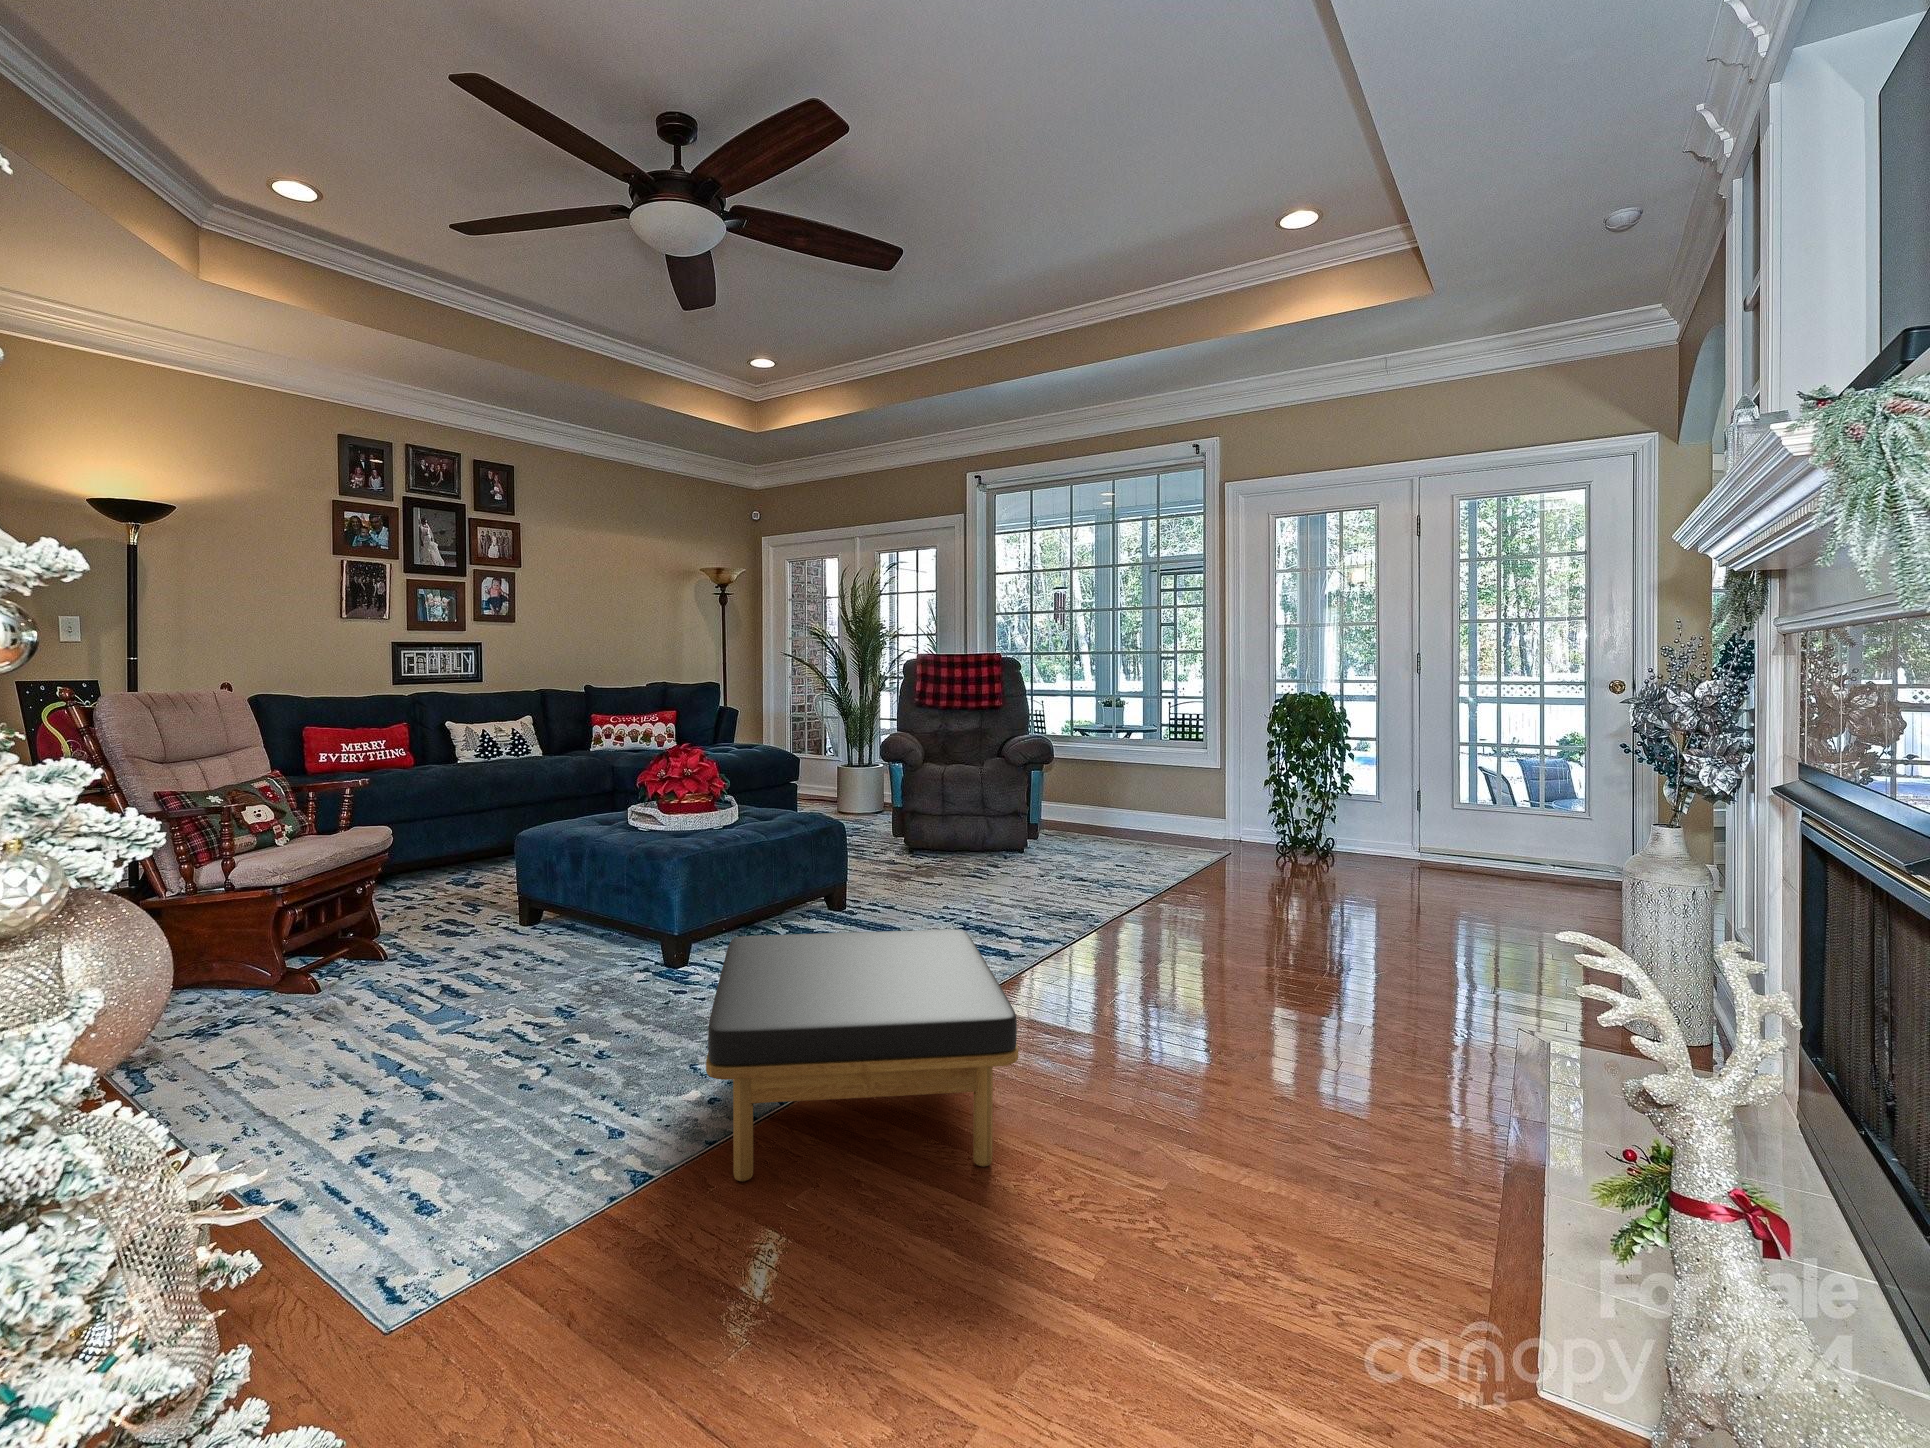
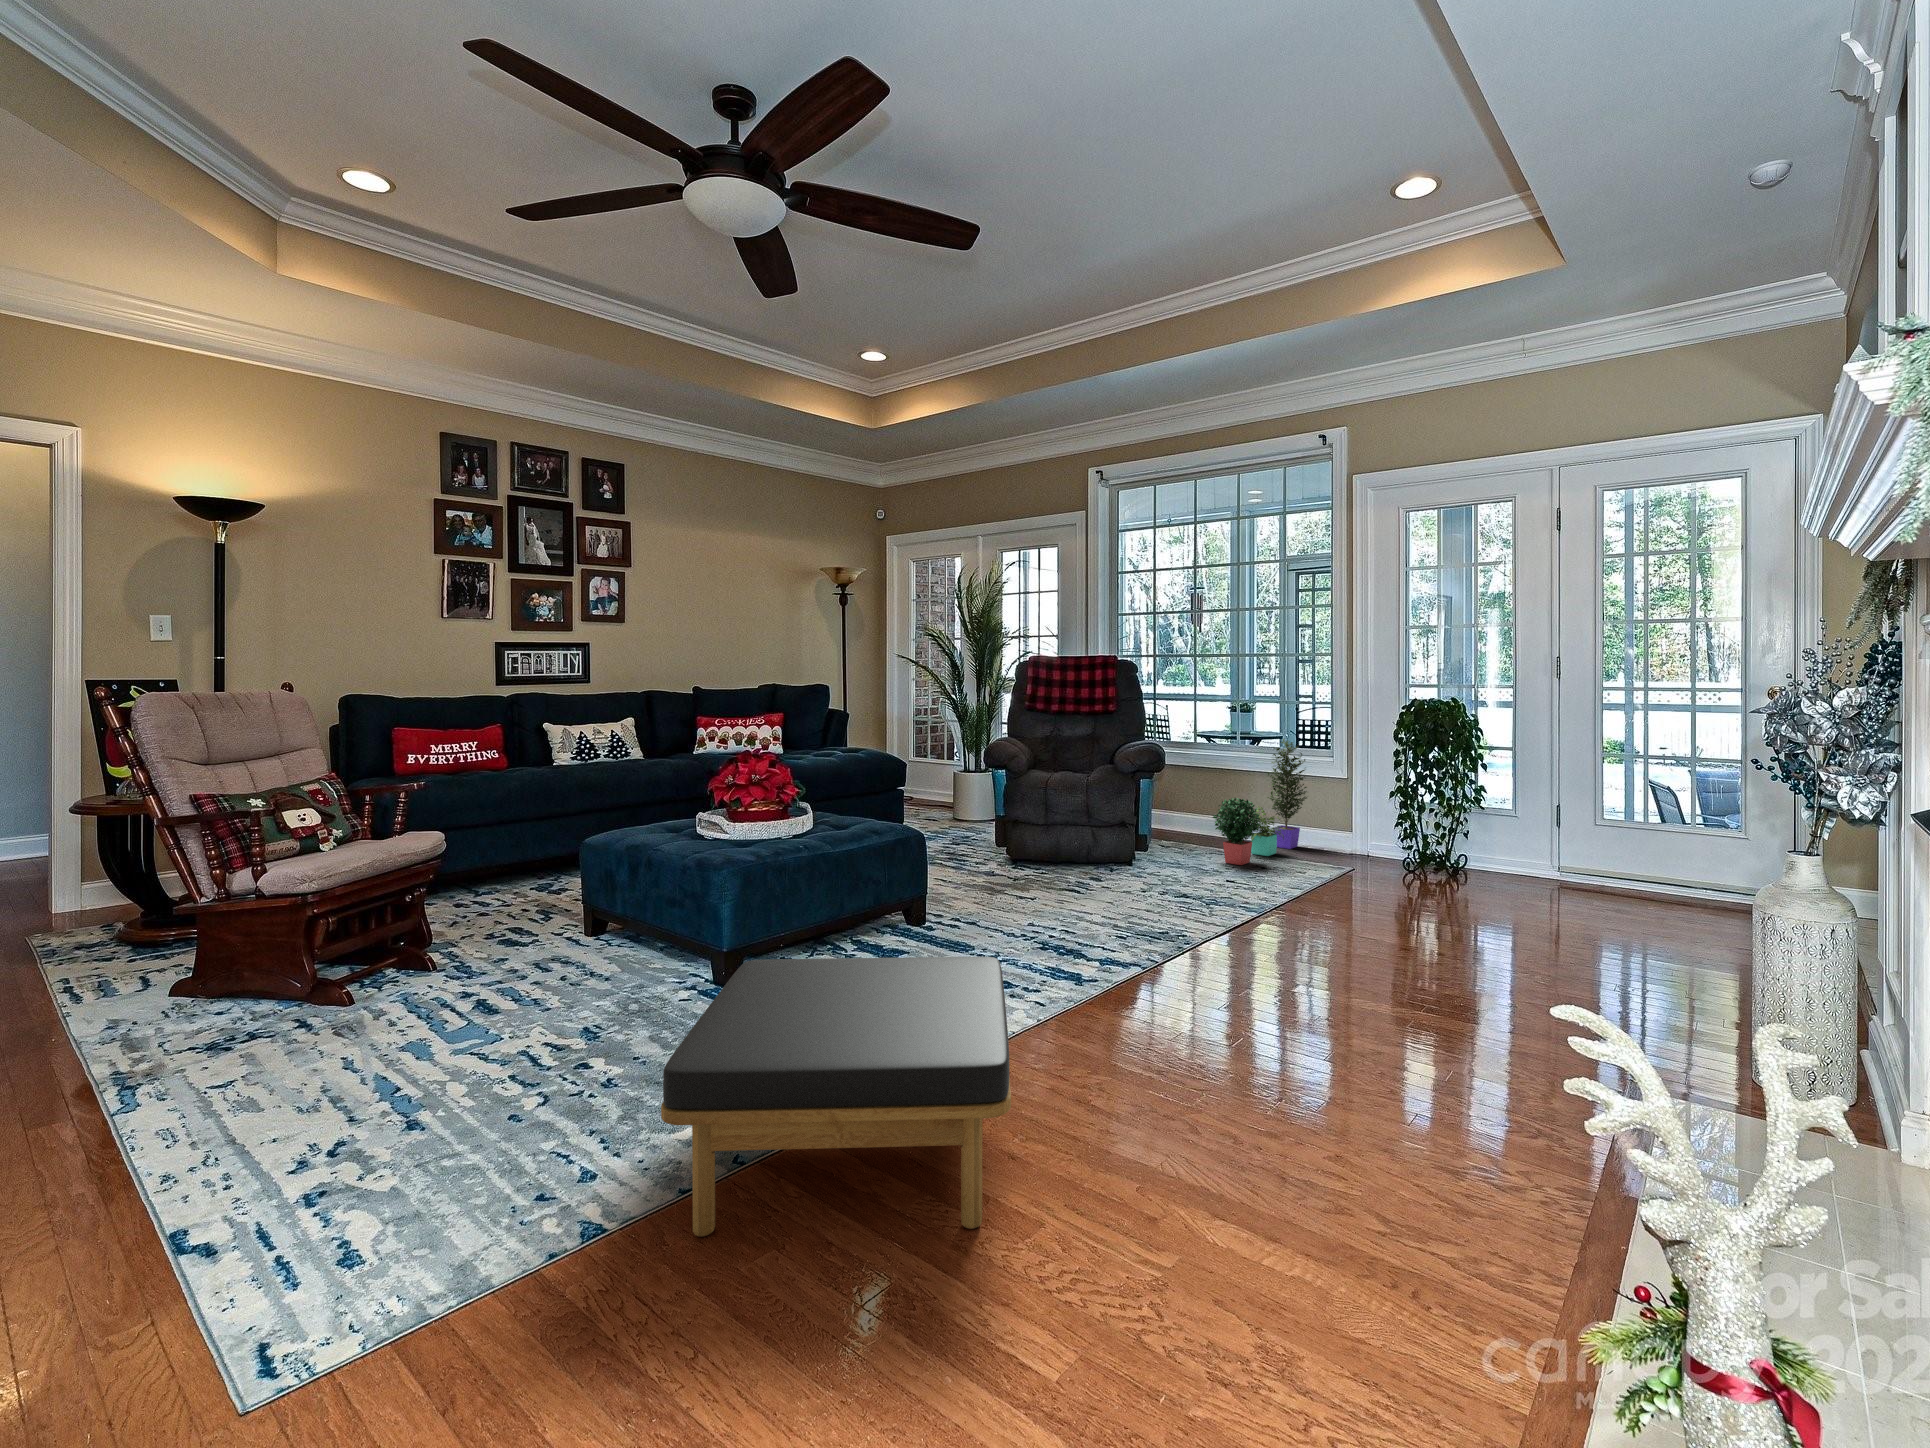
potted plant: none [1097,732,1183,851] -> present [1213,739,1307,865]

